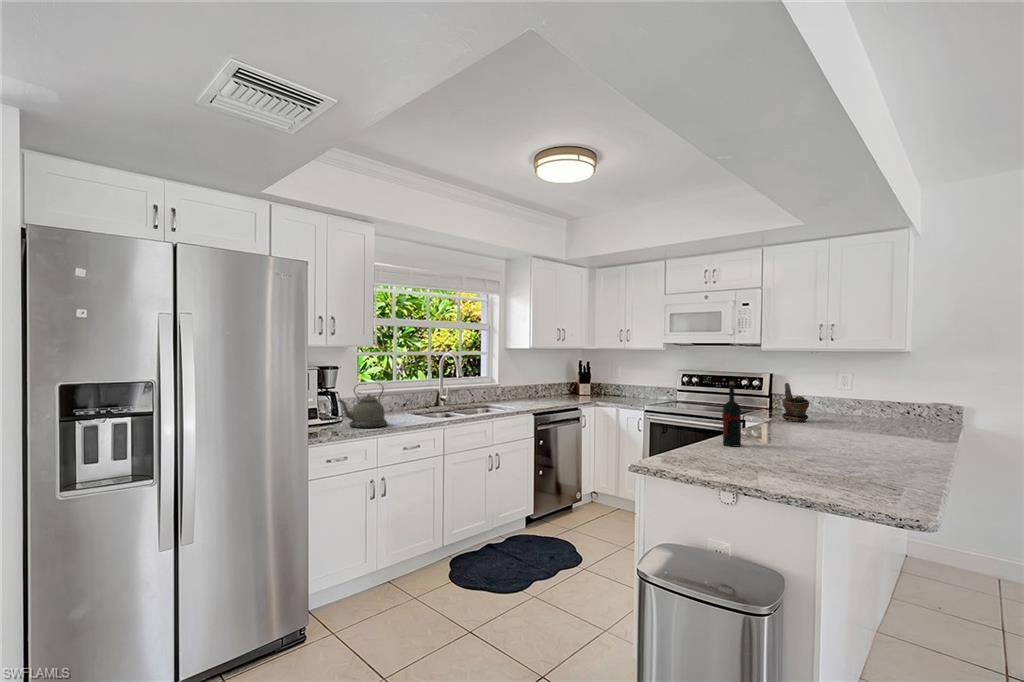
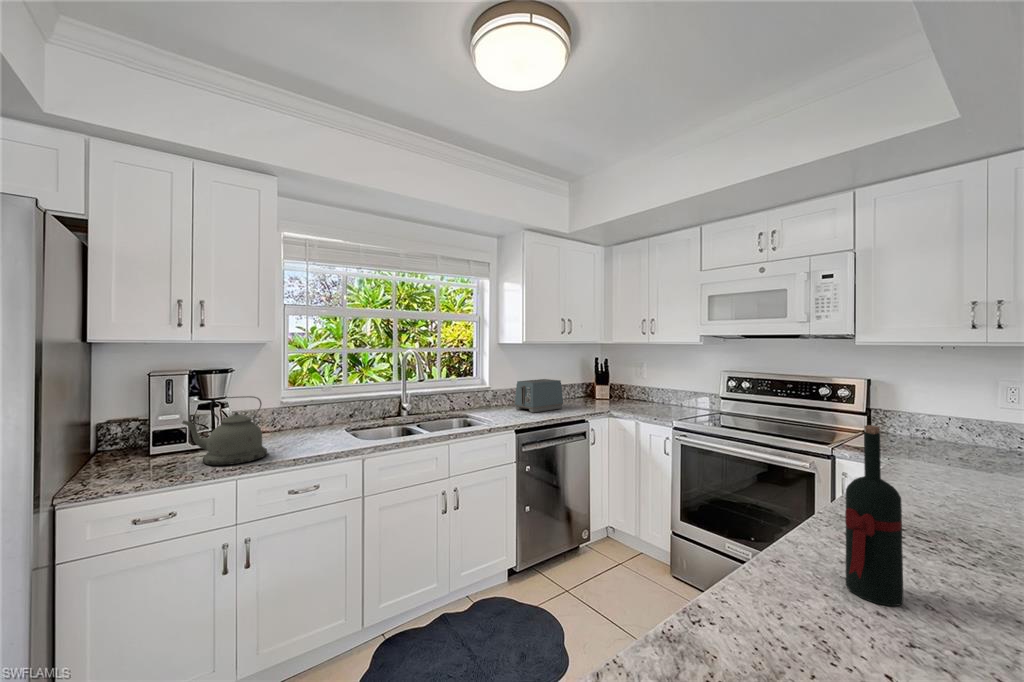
toaster: none [521,377,559,403] -> present [515,379,563,413]
potted plant: present [782,383,809,422] -> none [911,400,973,473]

